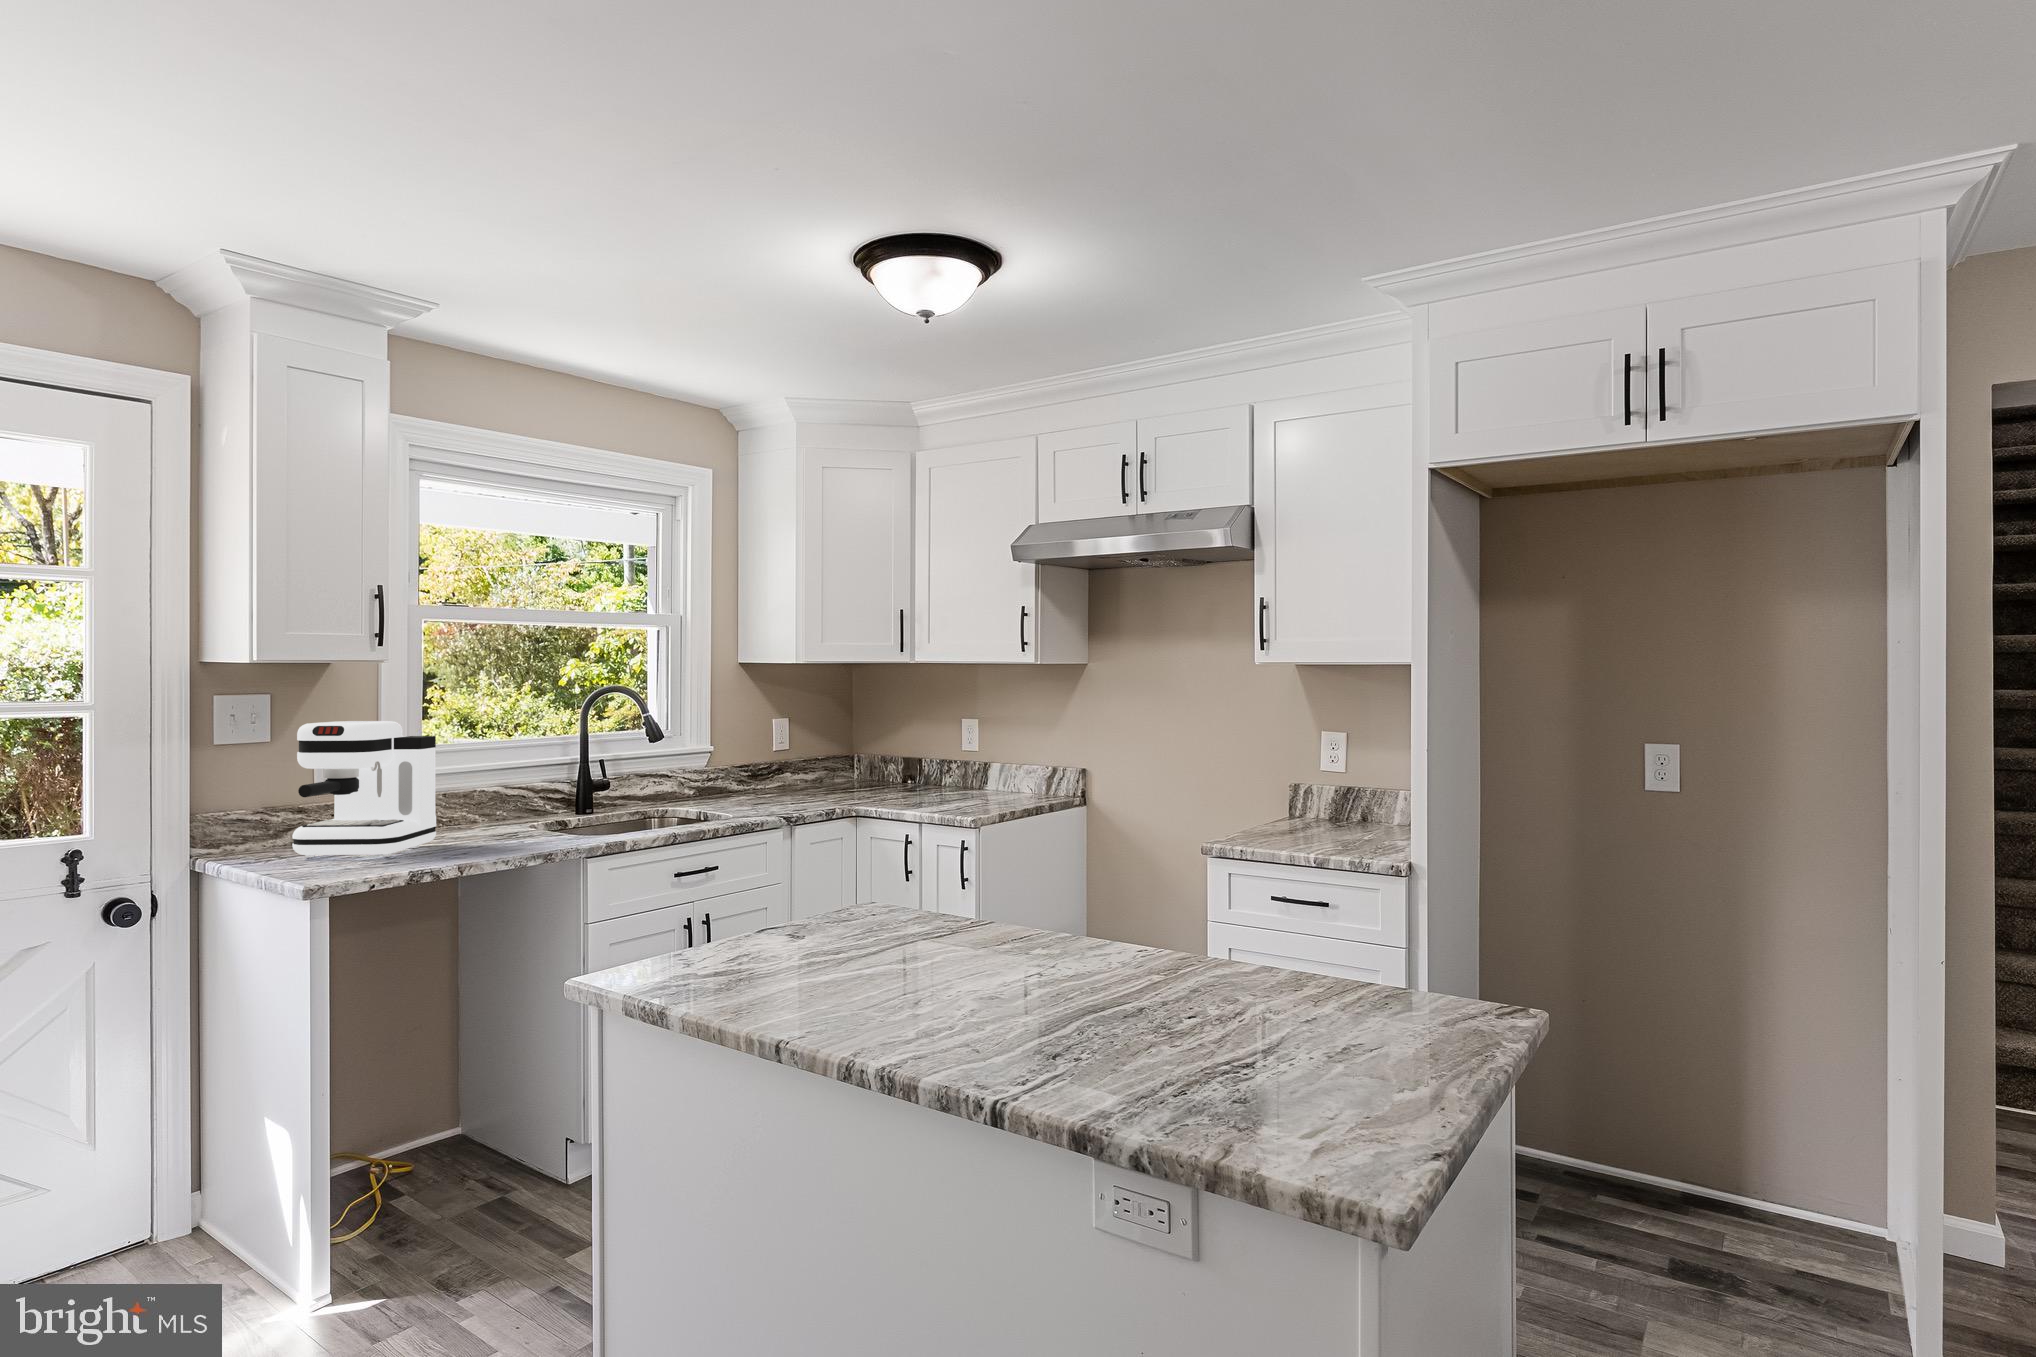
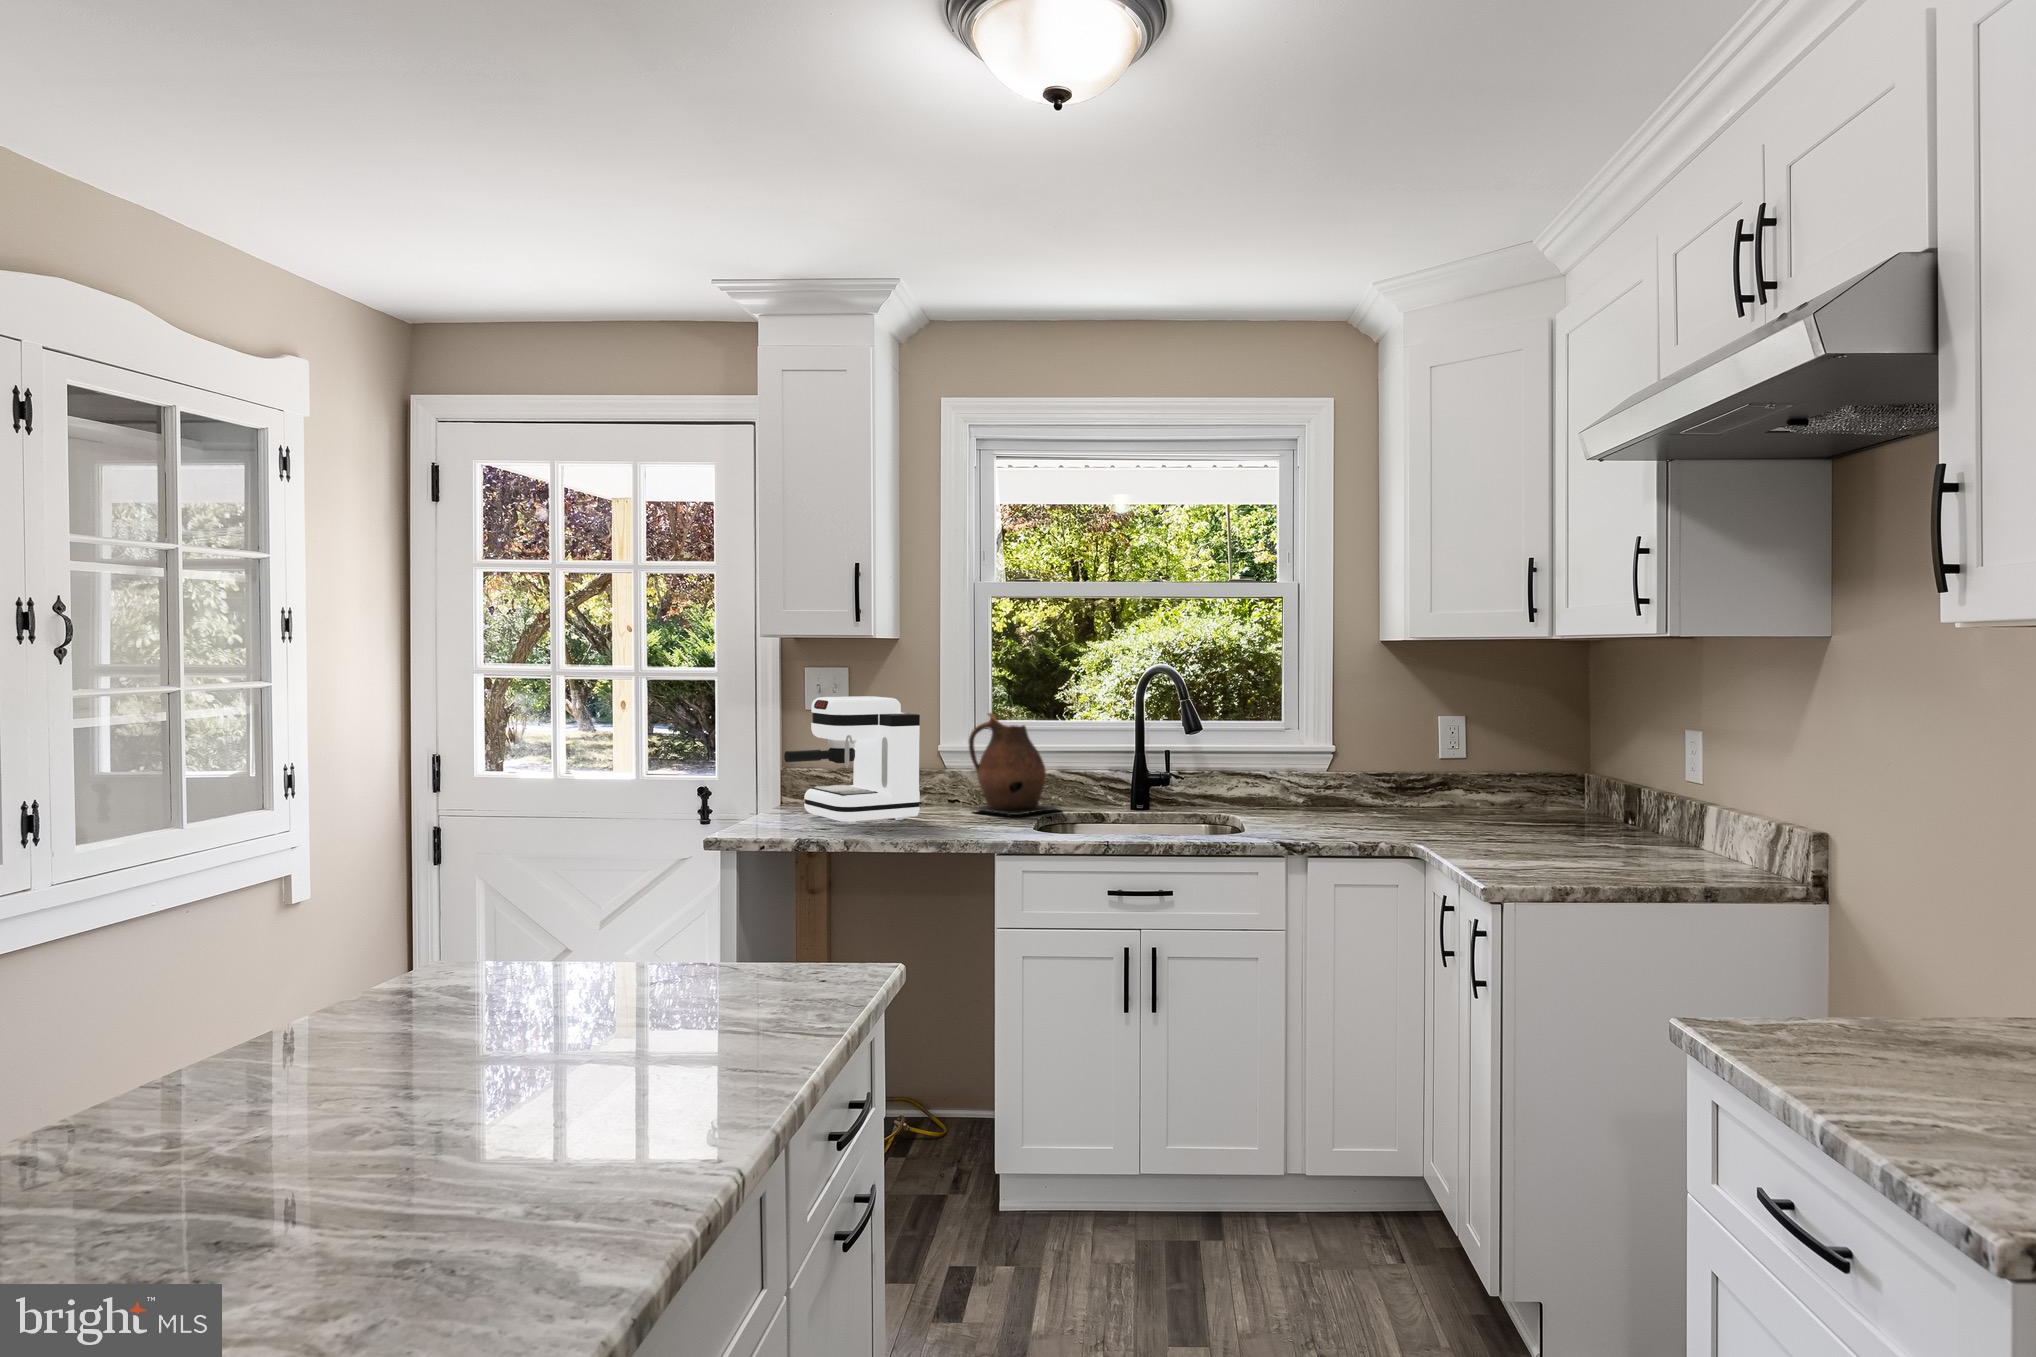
ceramic pitcher: none [436,733,527,832] -> present [969,713,1060,816]

